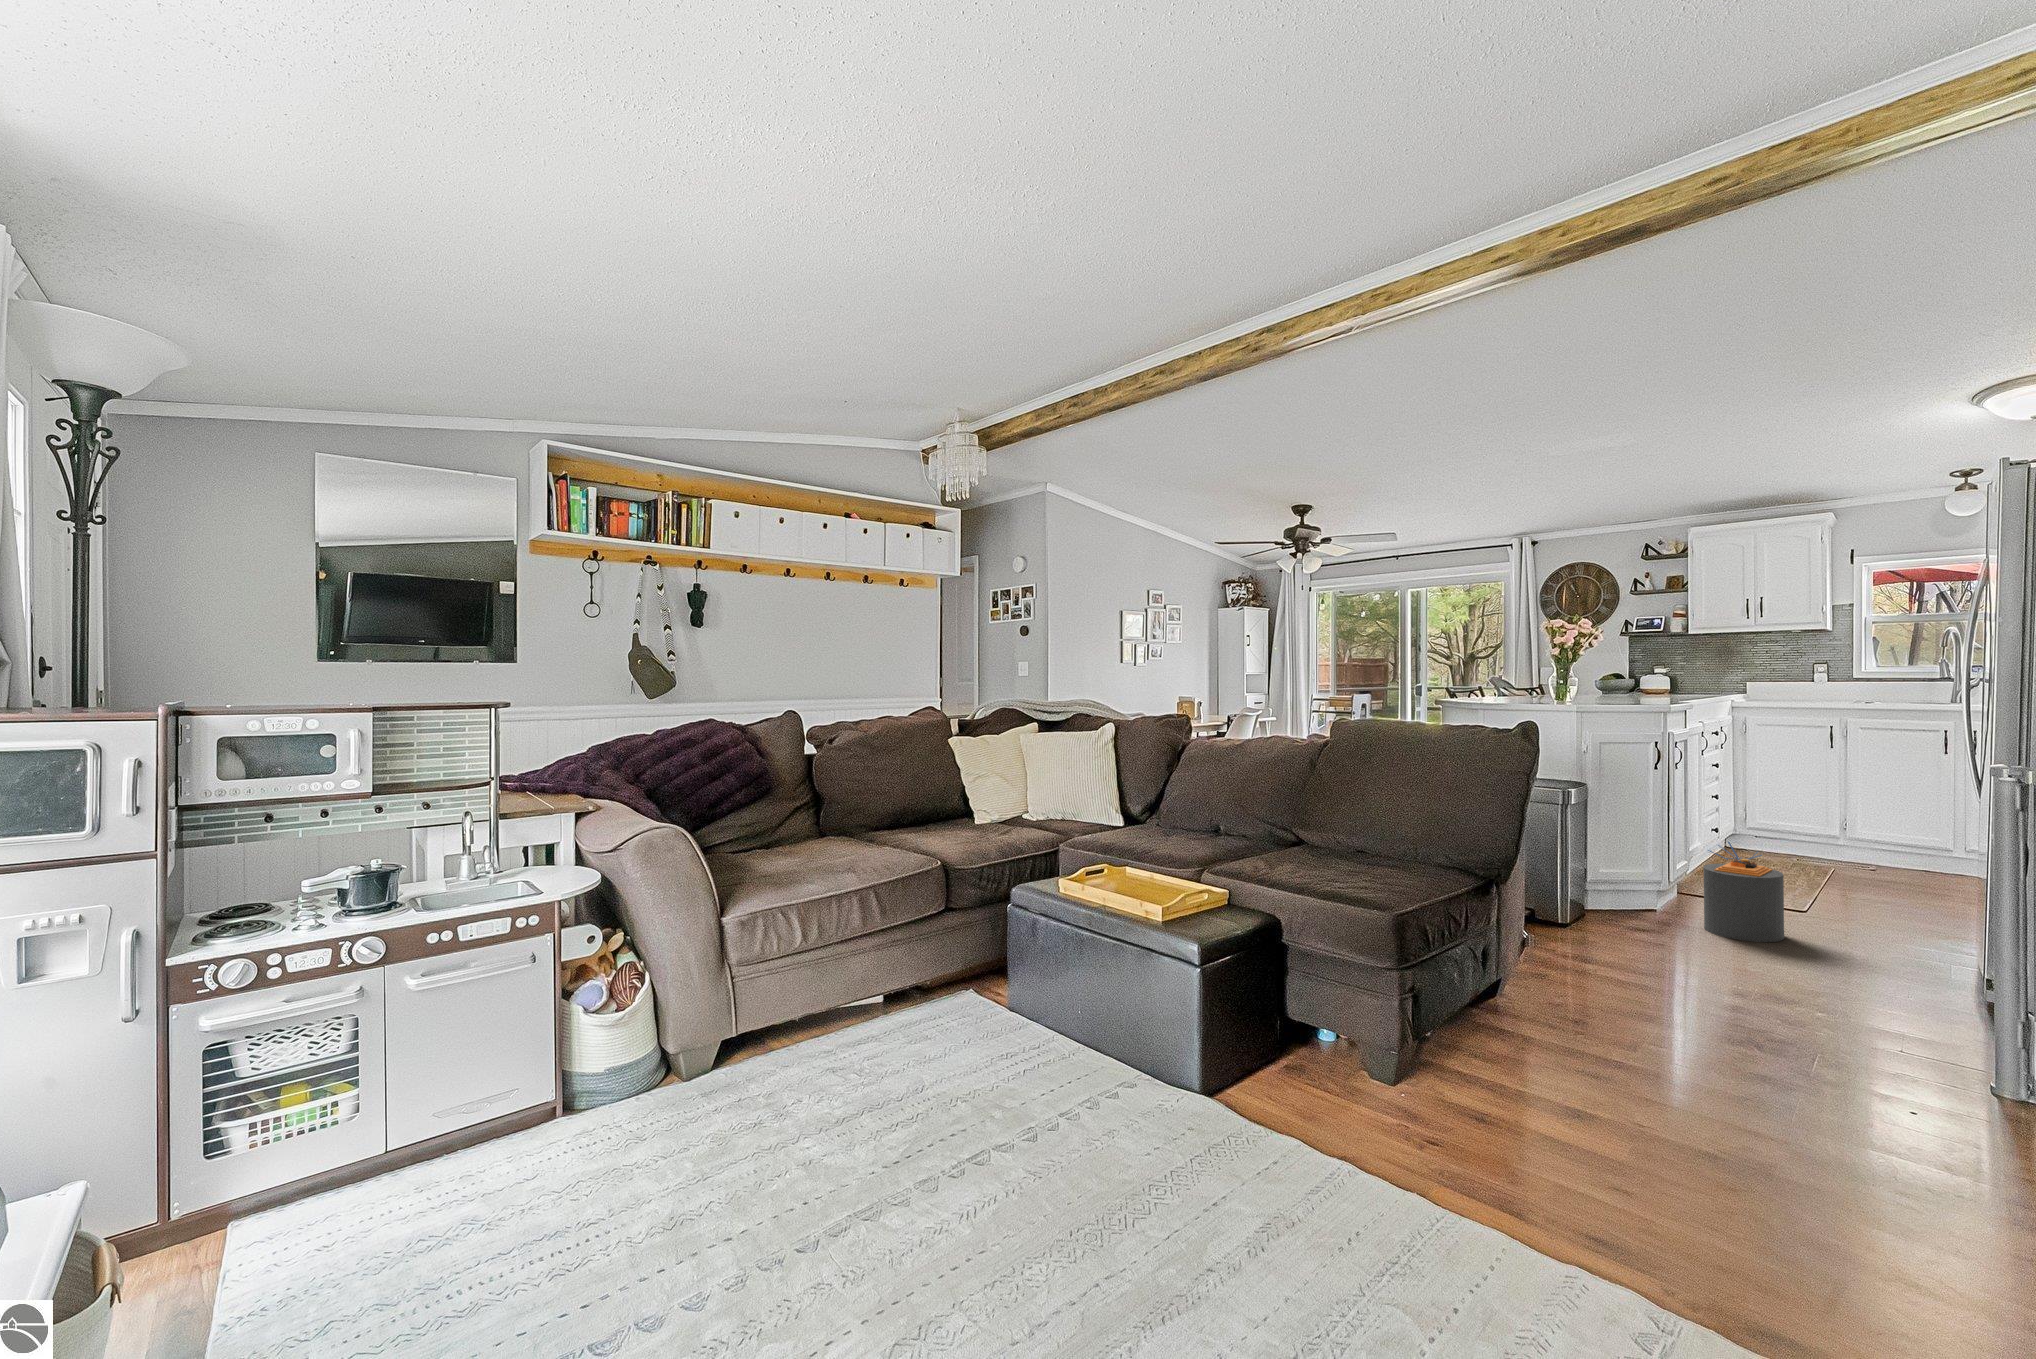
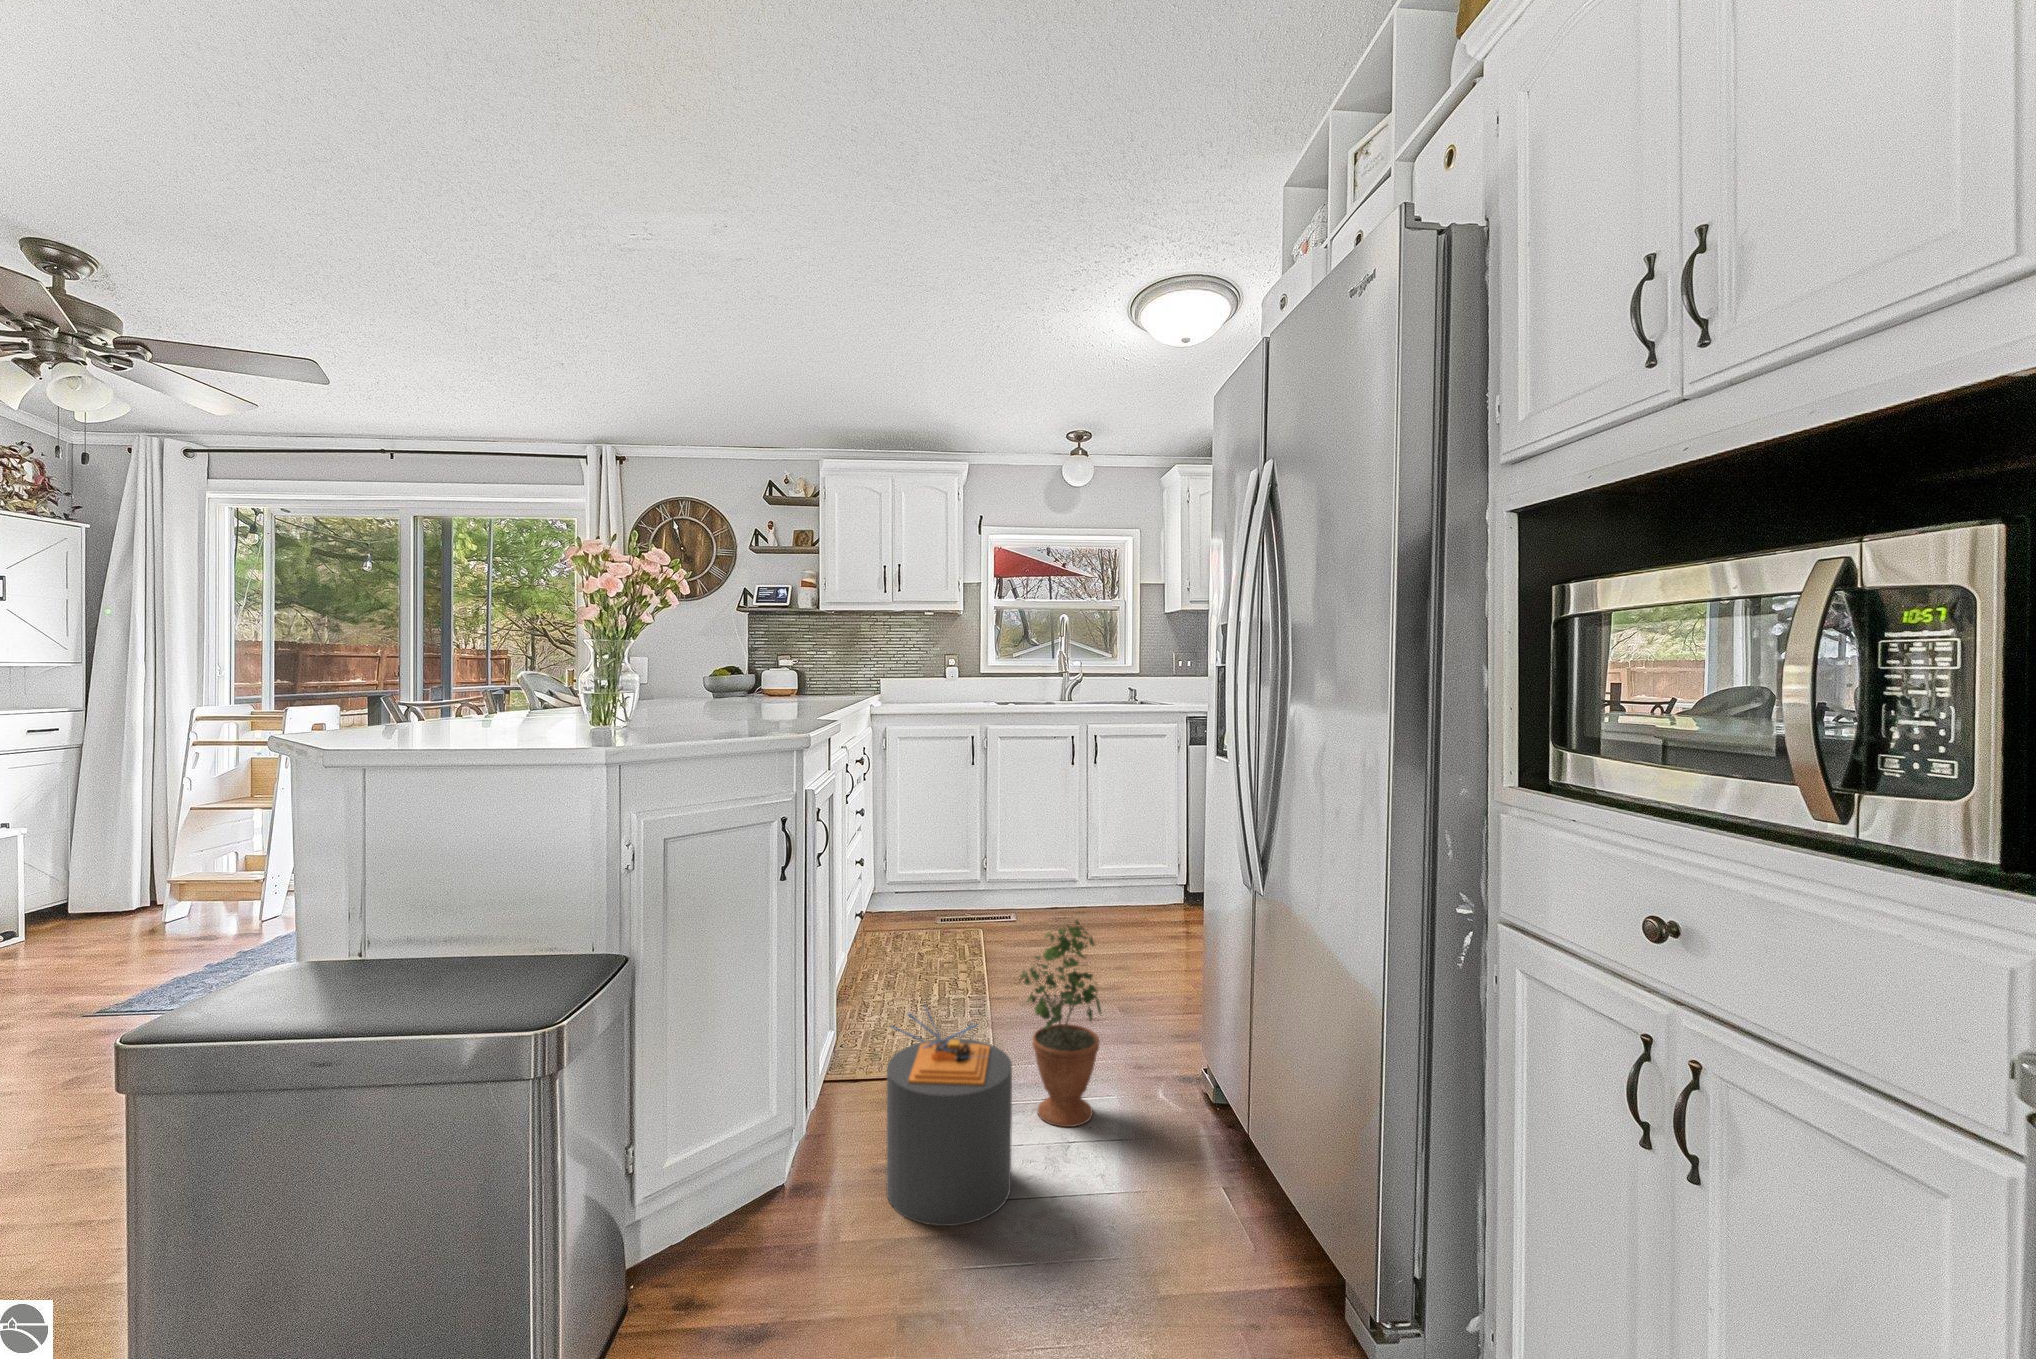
potted plant: none [1804,818,1871,937] -> present [1021,920,1101,1127]

